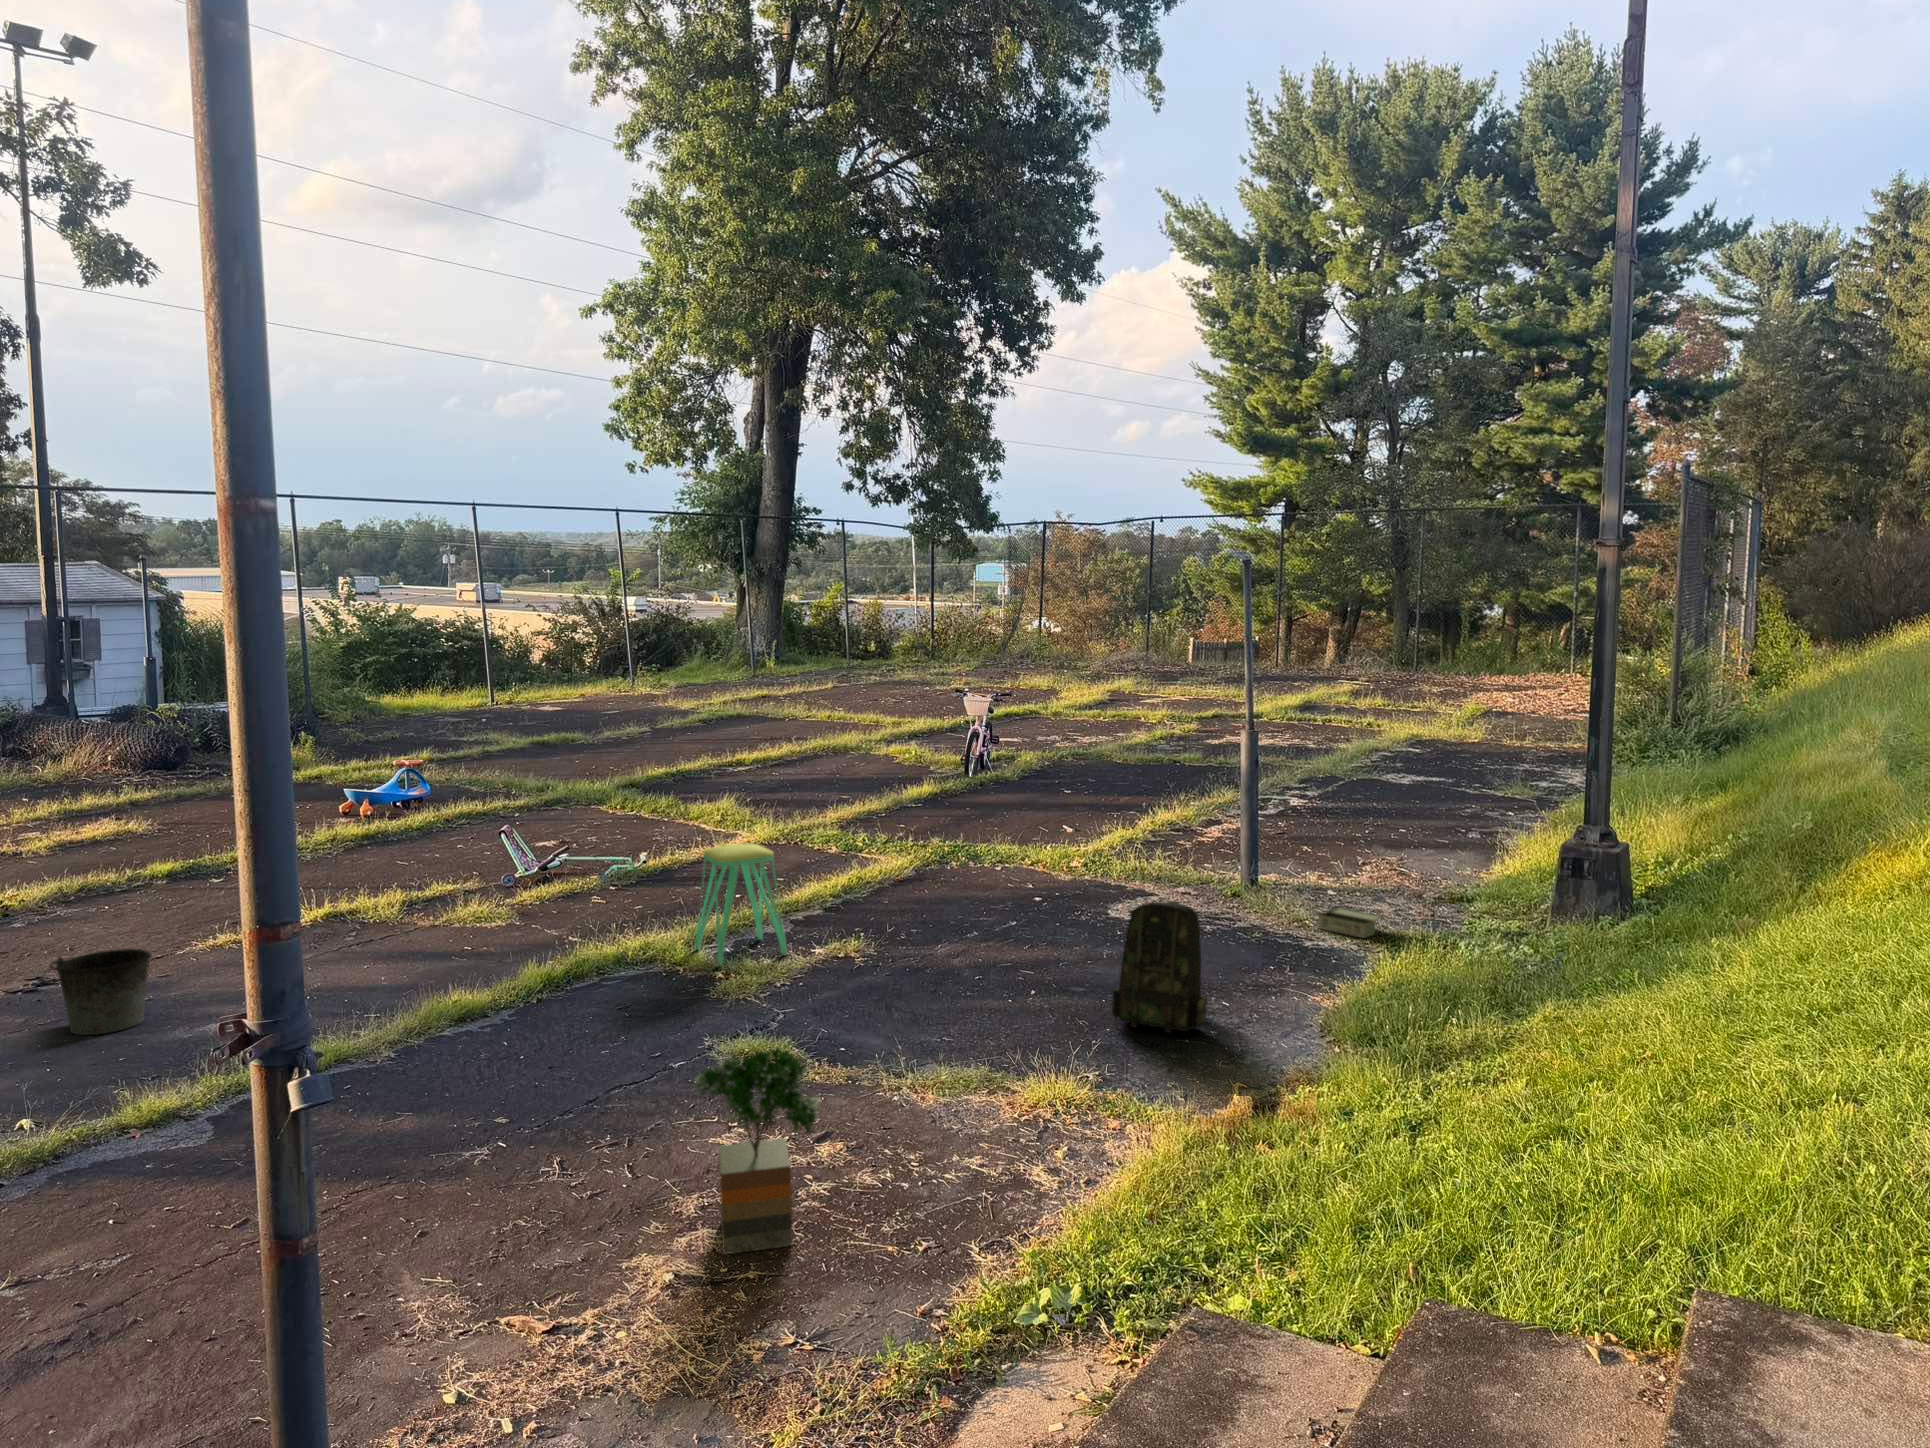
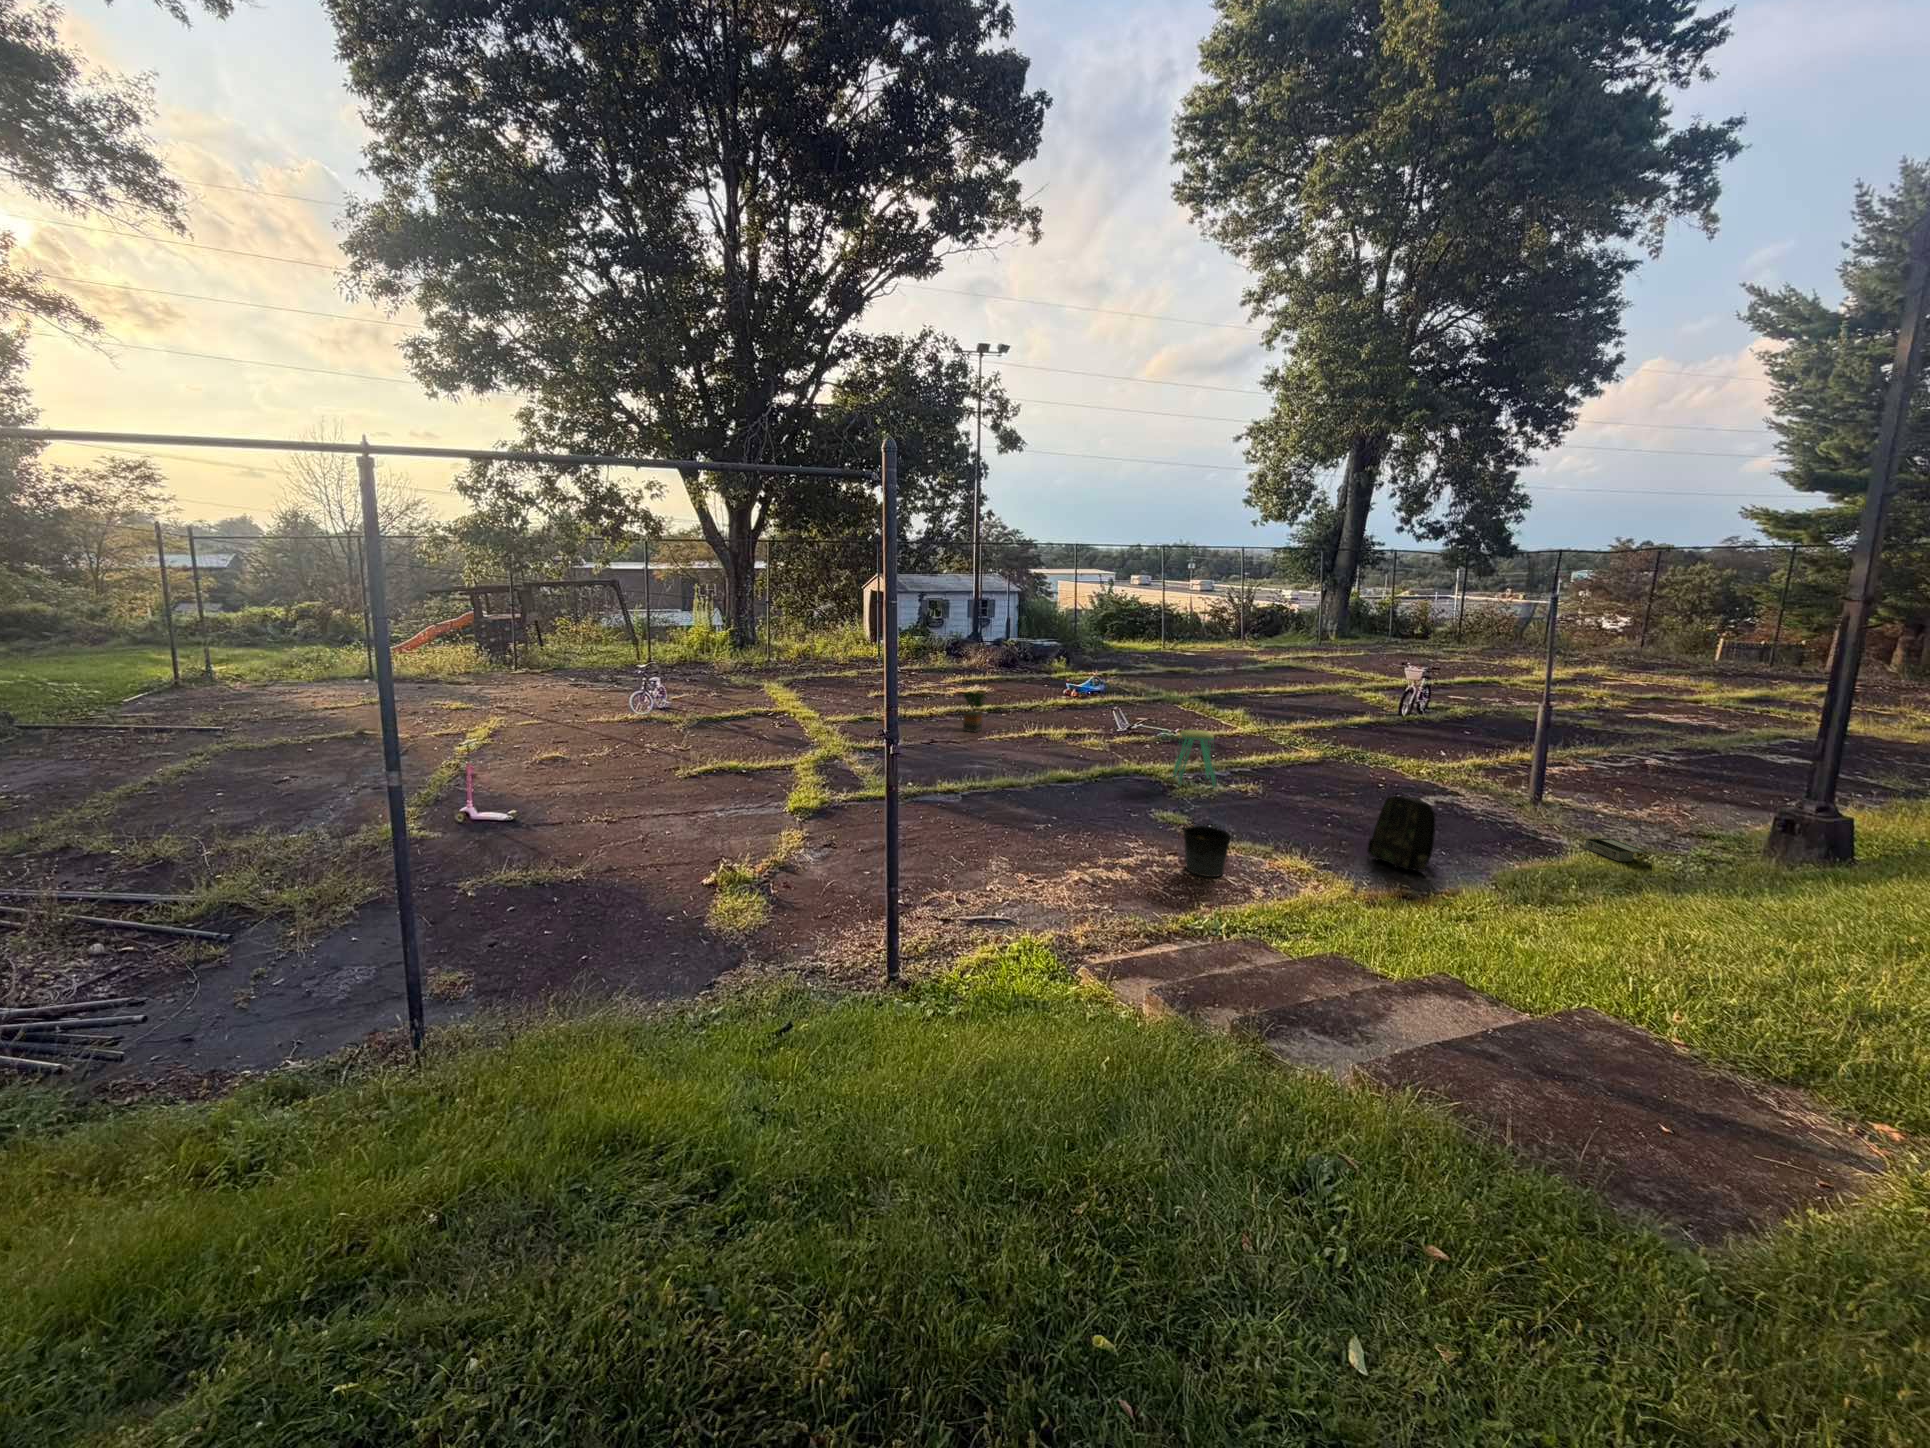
bucket: present [50,949,152,1035] -> present [1181,826,1234,877]
potted tree: present [695,1048,821,1255] -> present [963,692,987,732]

